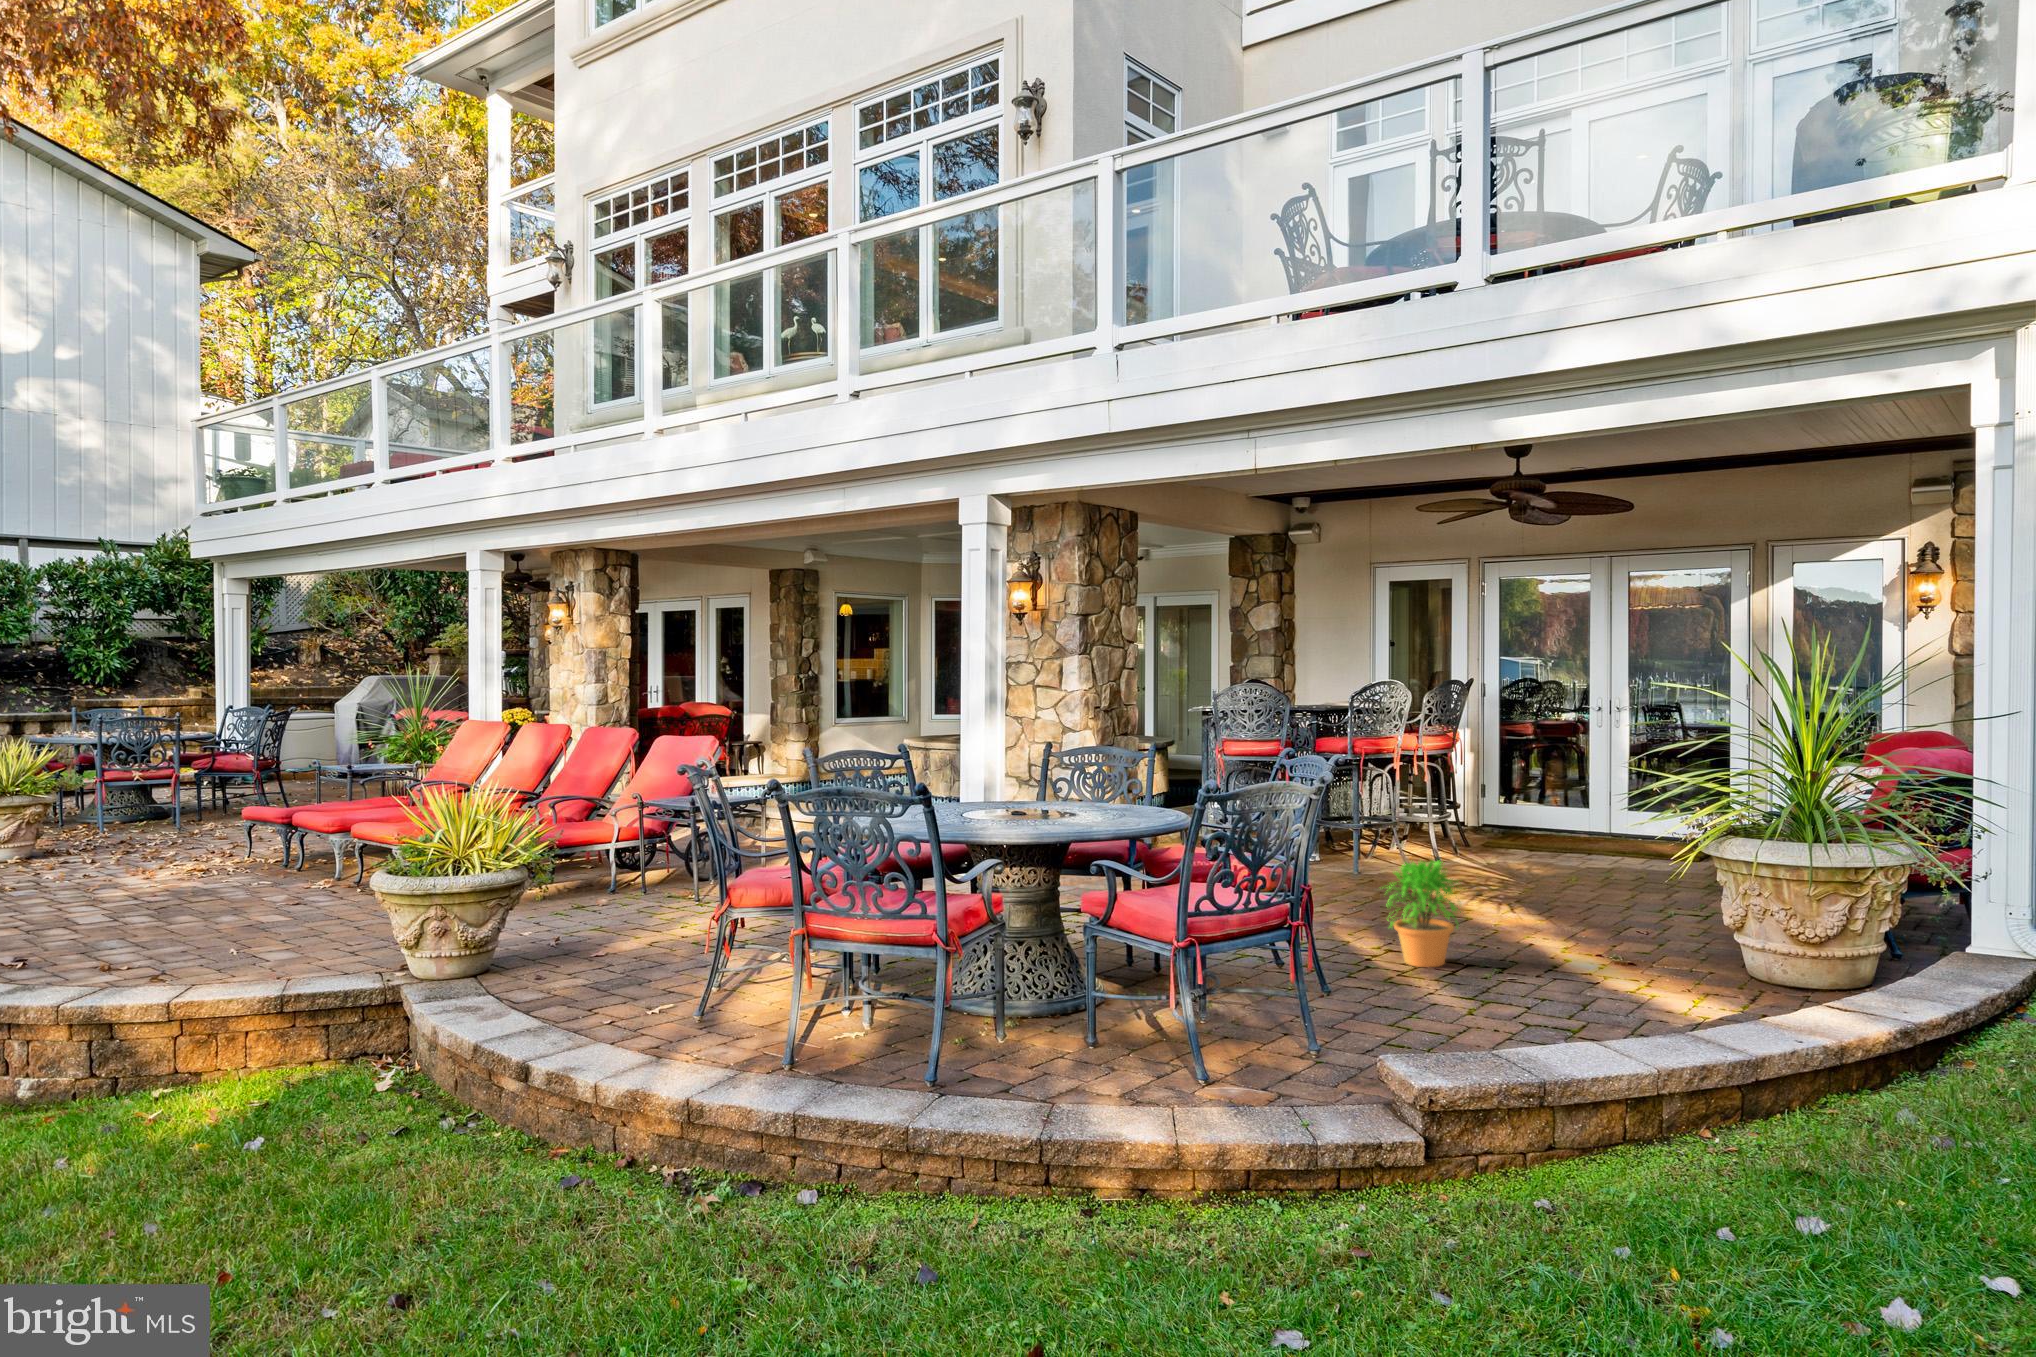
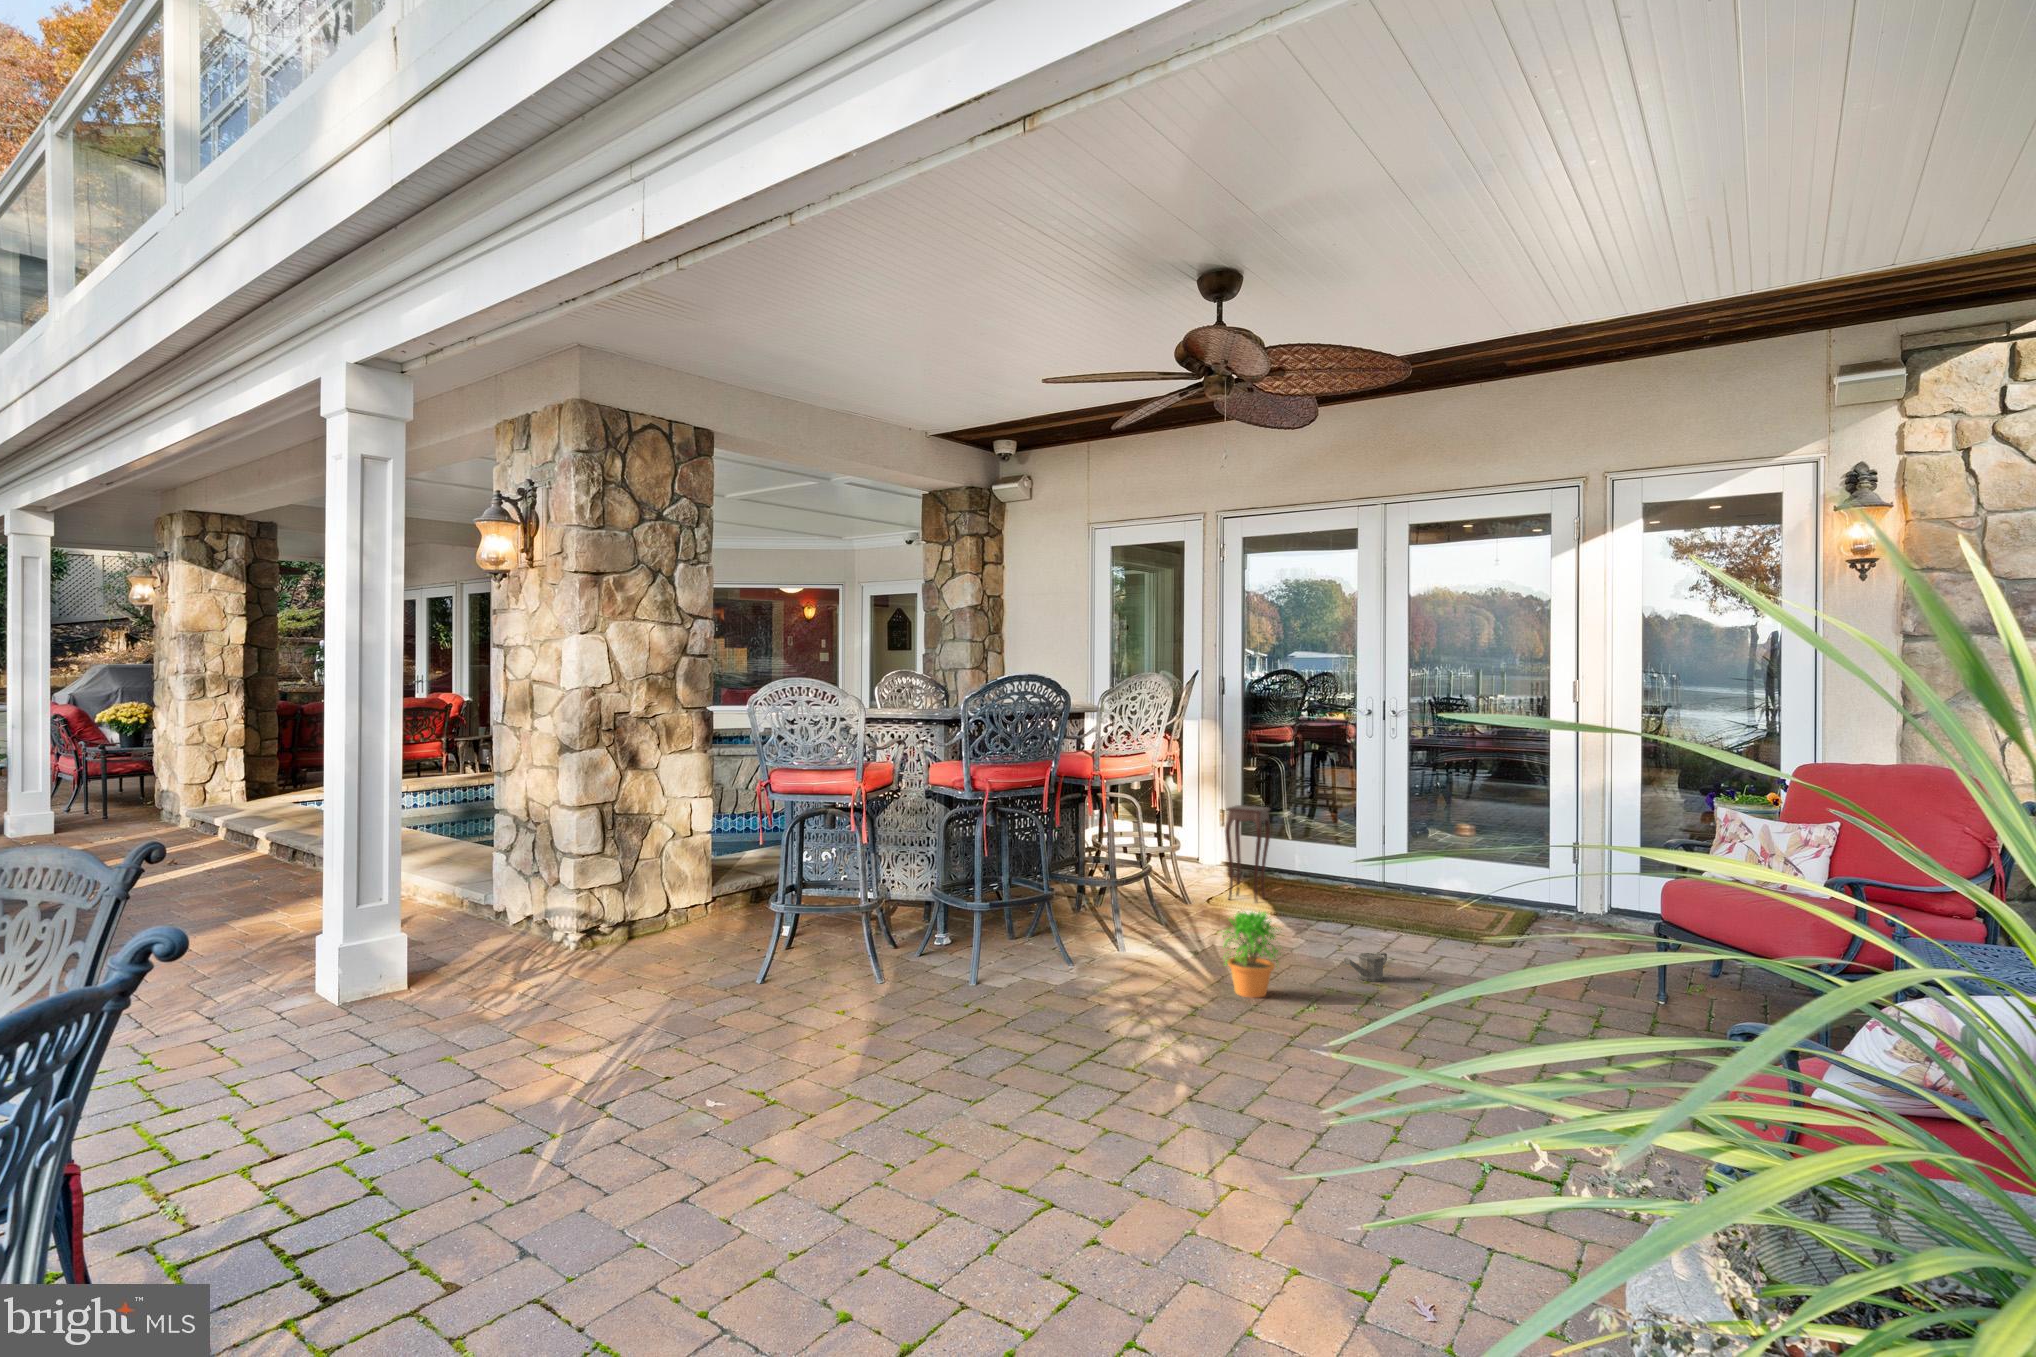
side table: none [1397,742,1456,863] -> present [1225,805,1270,903]
watering can: none [1546,910,1604,946] -> present [1343,953,1387,982]

